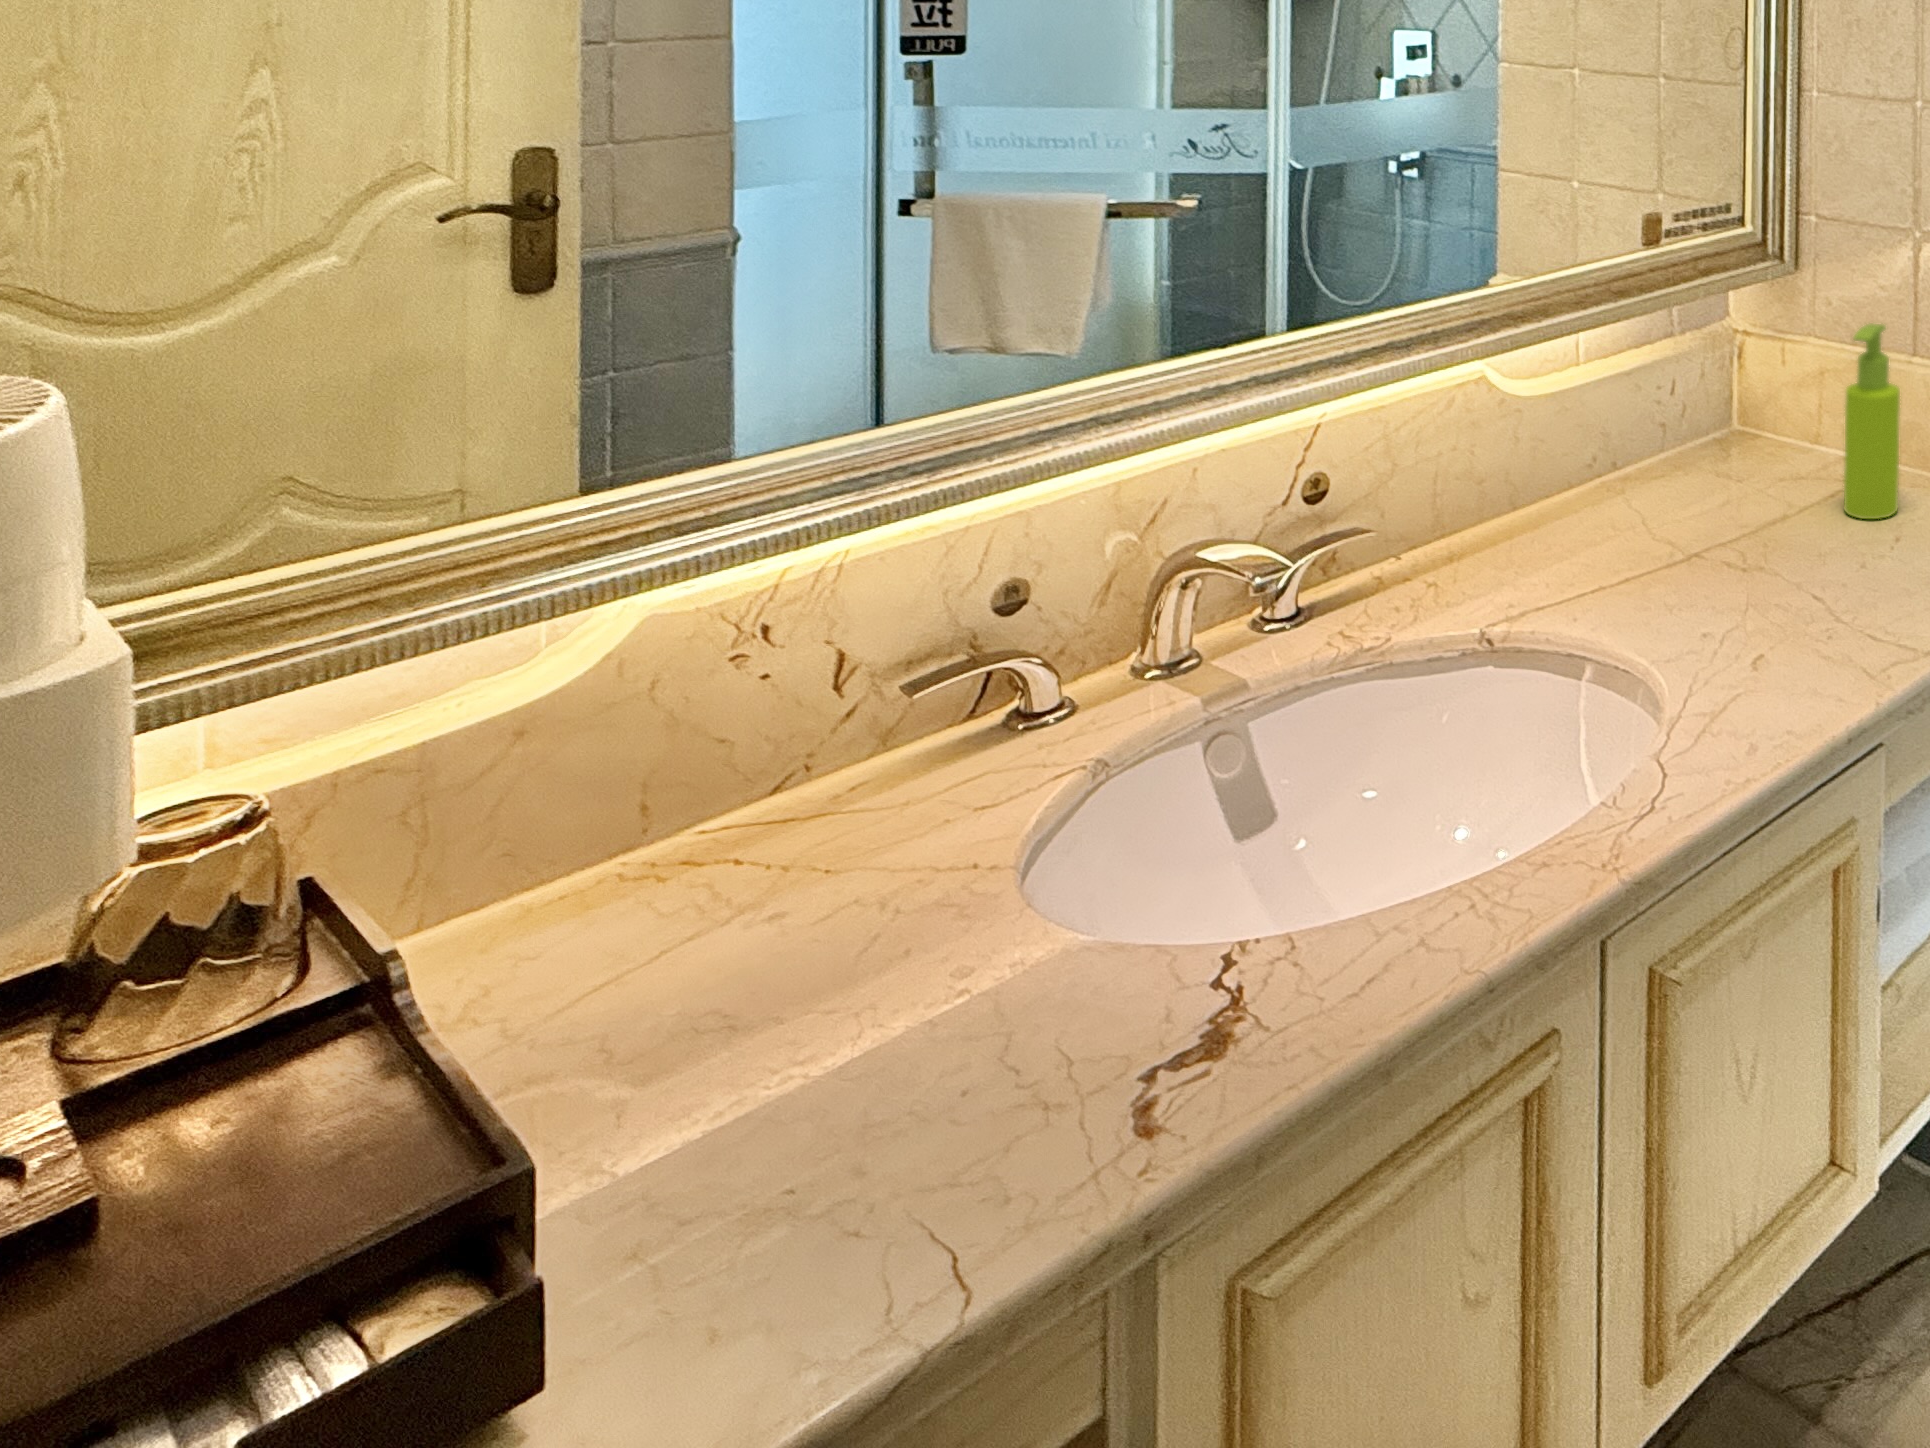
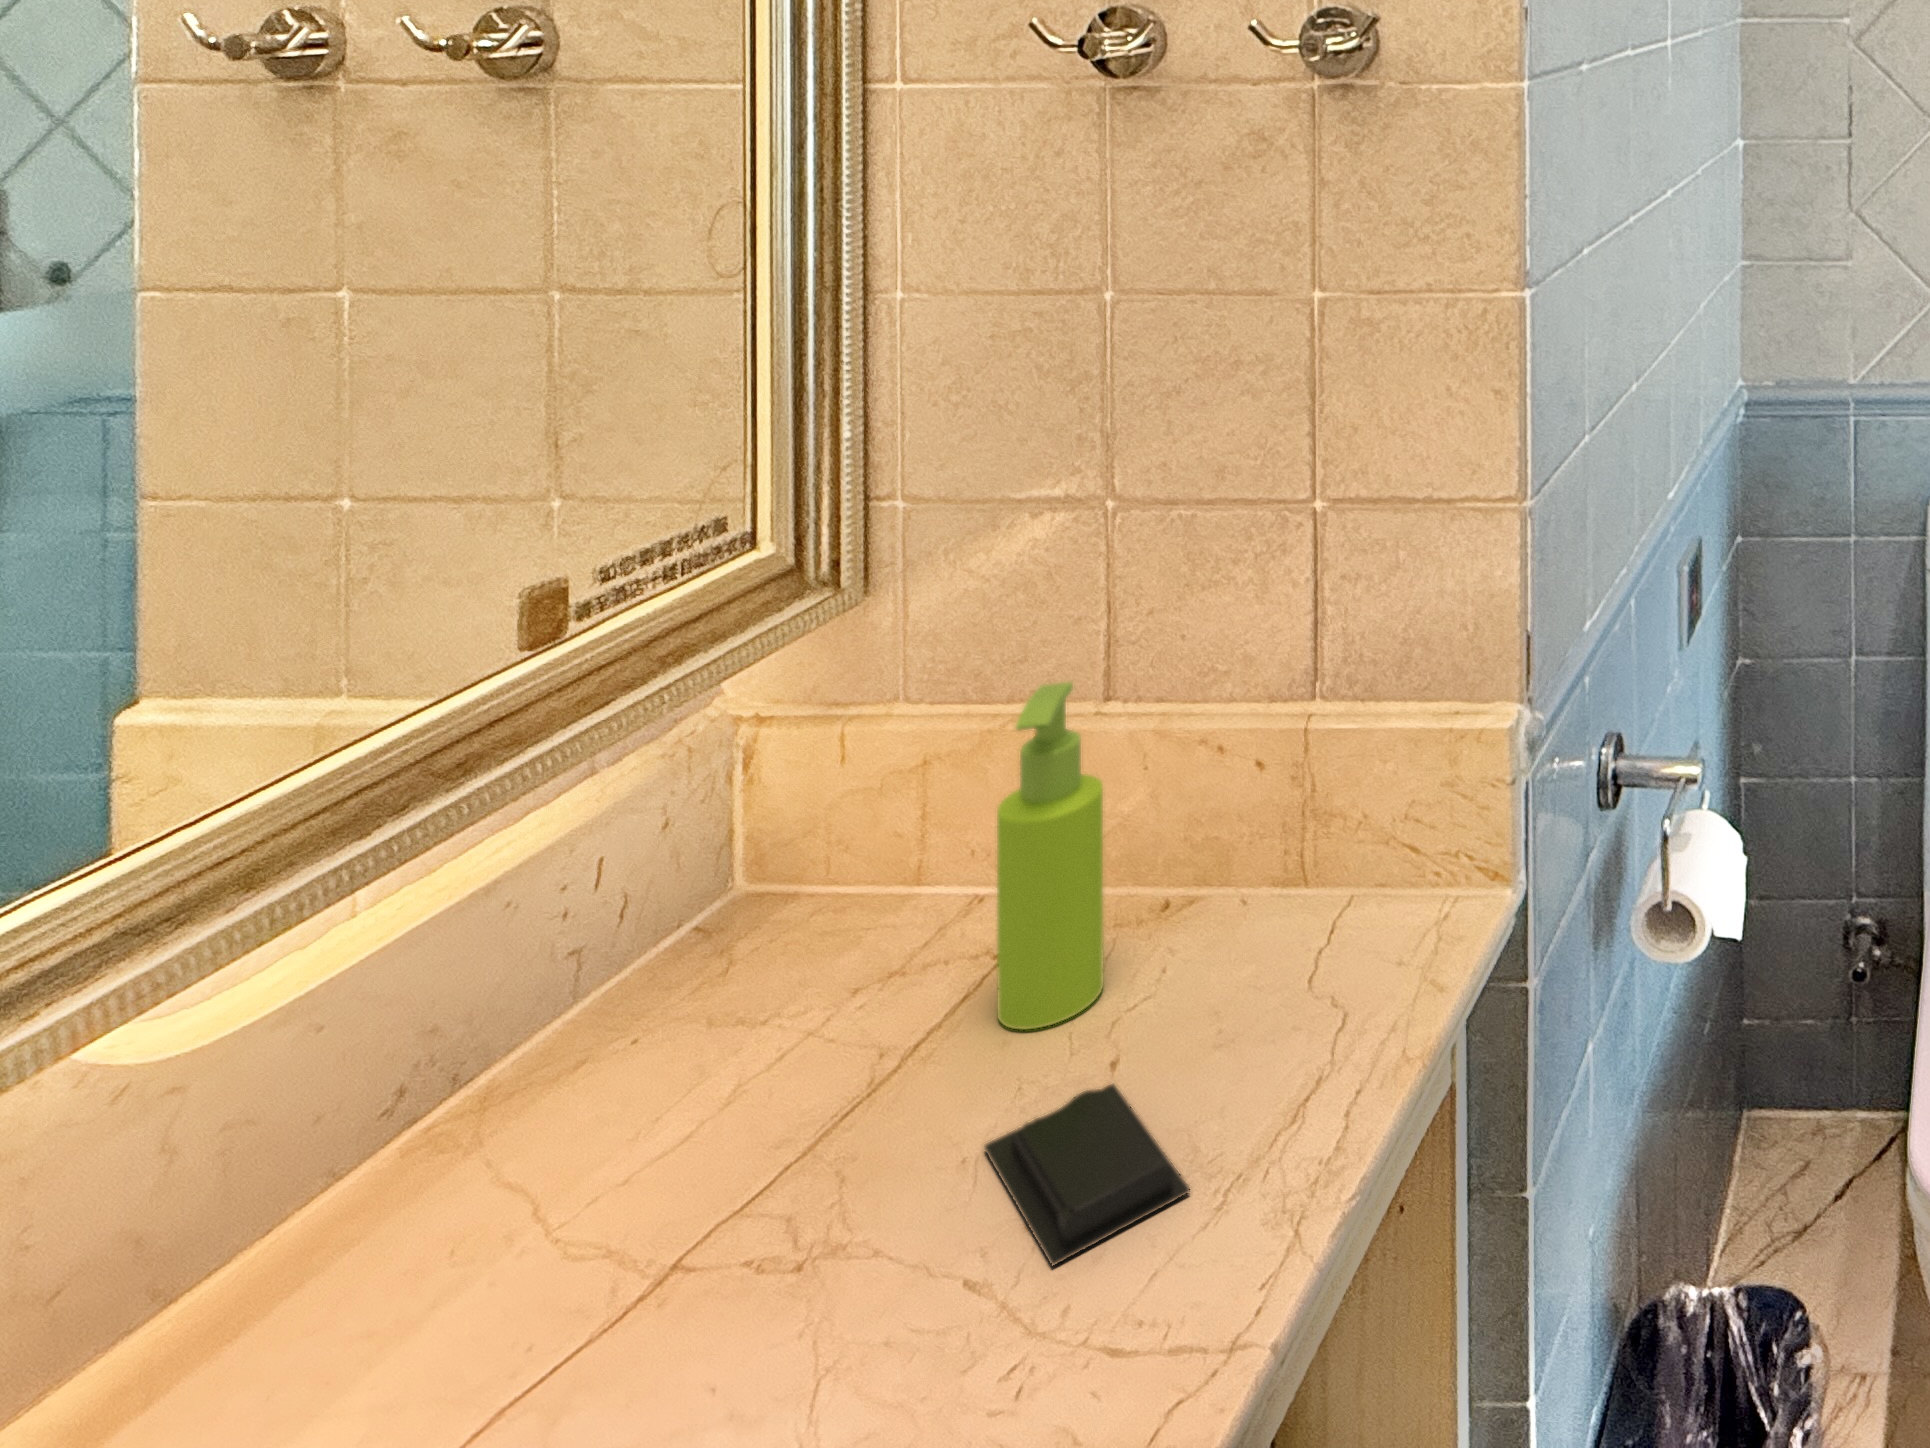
soap bar: none [1826,544,1916,608] -> present [984,1084,1190,1266]

